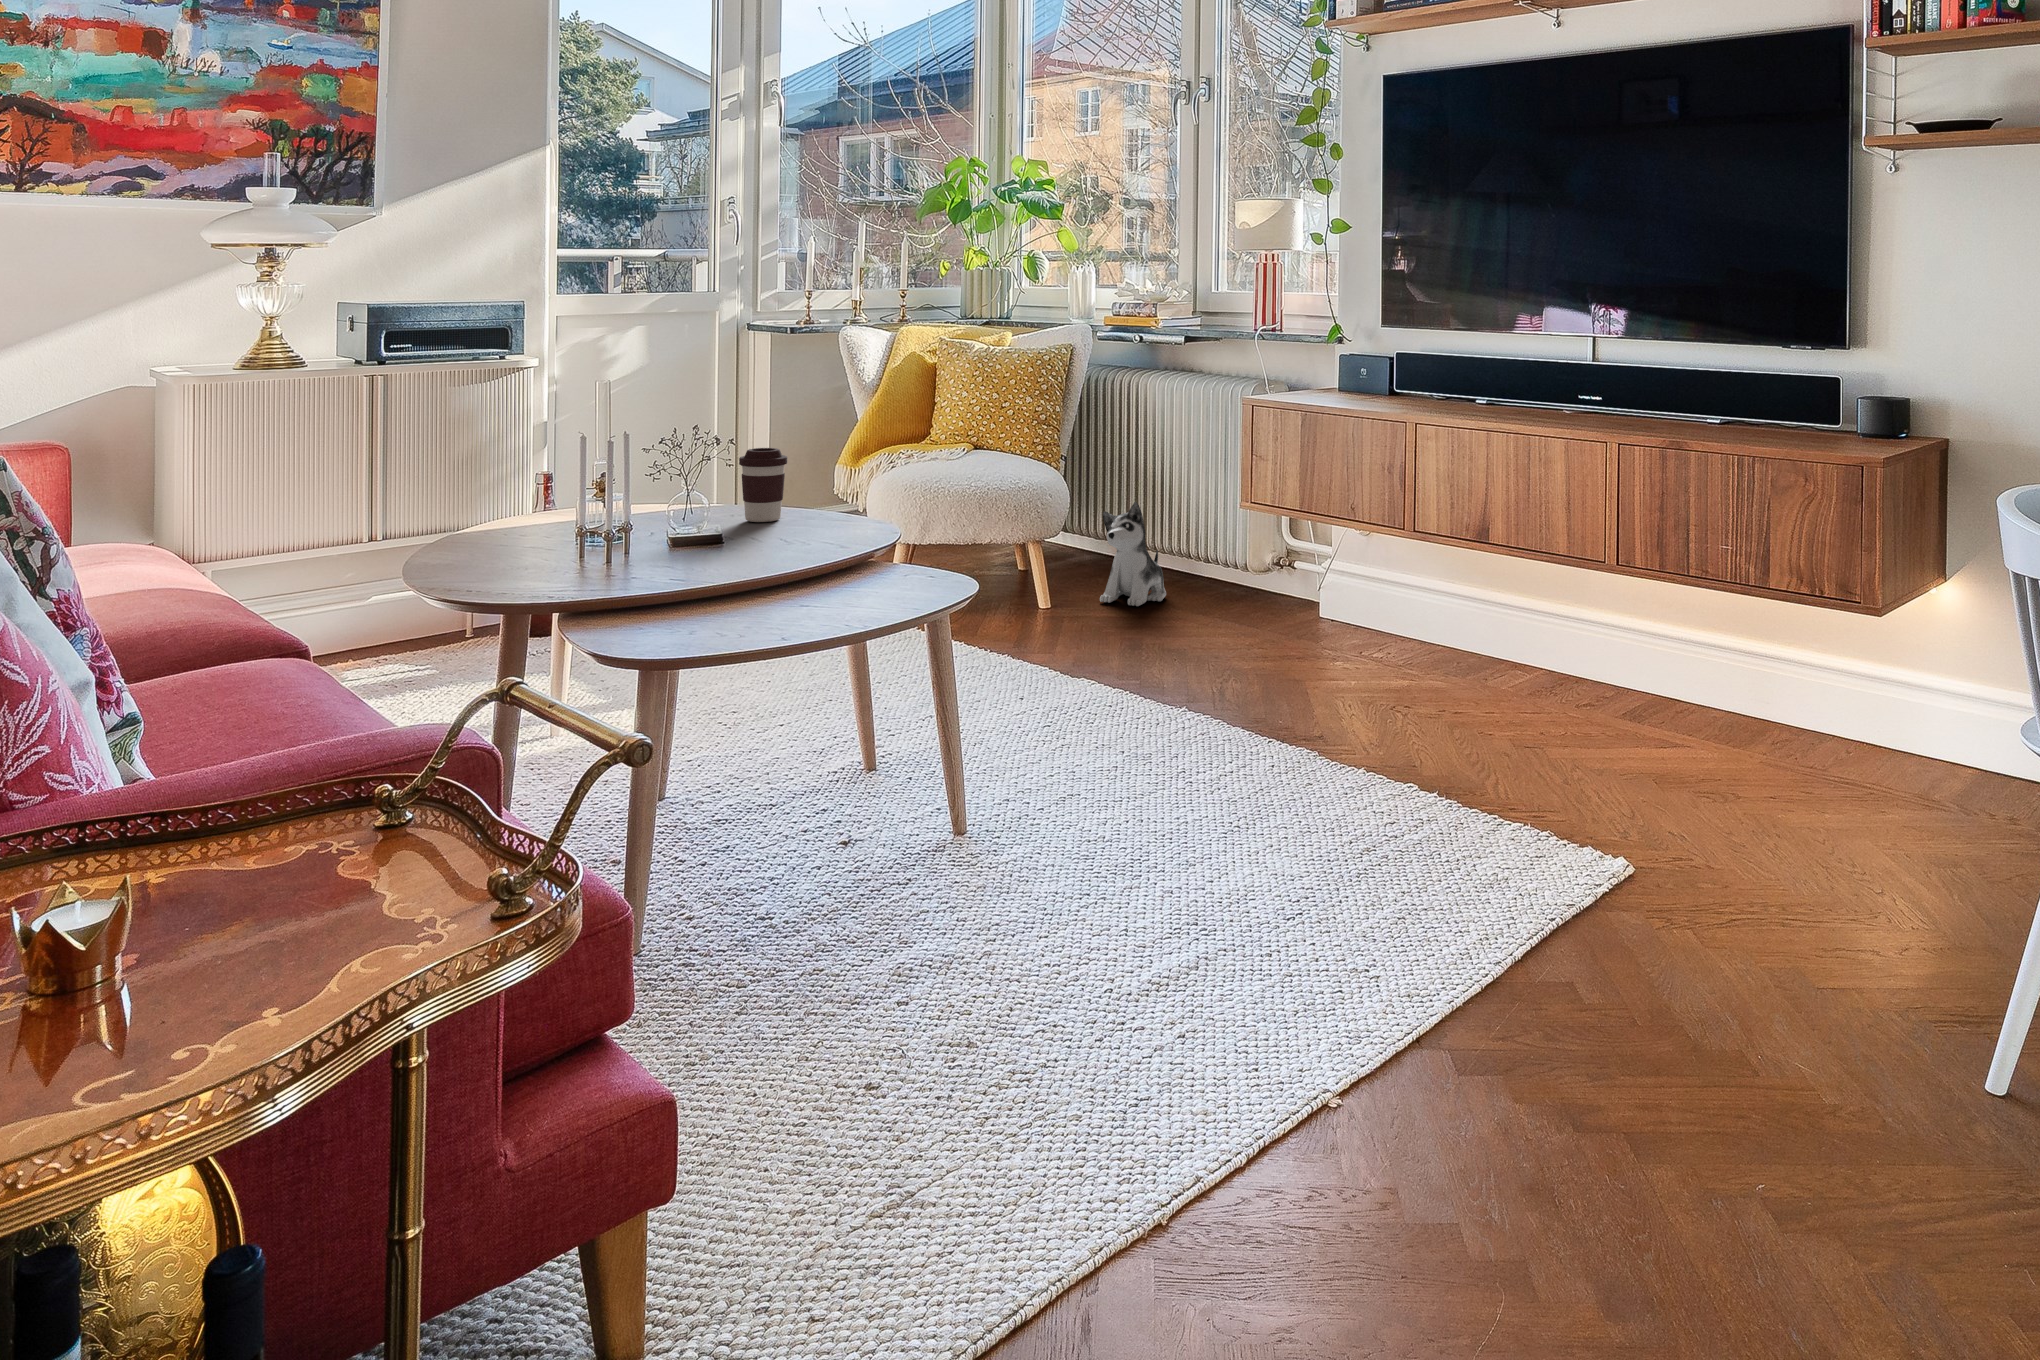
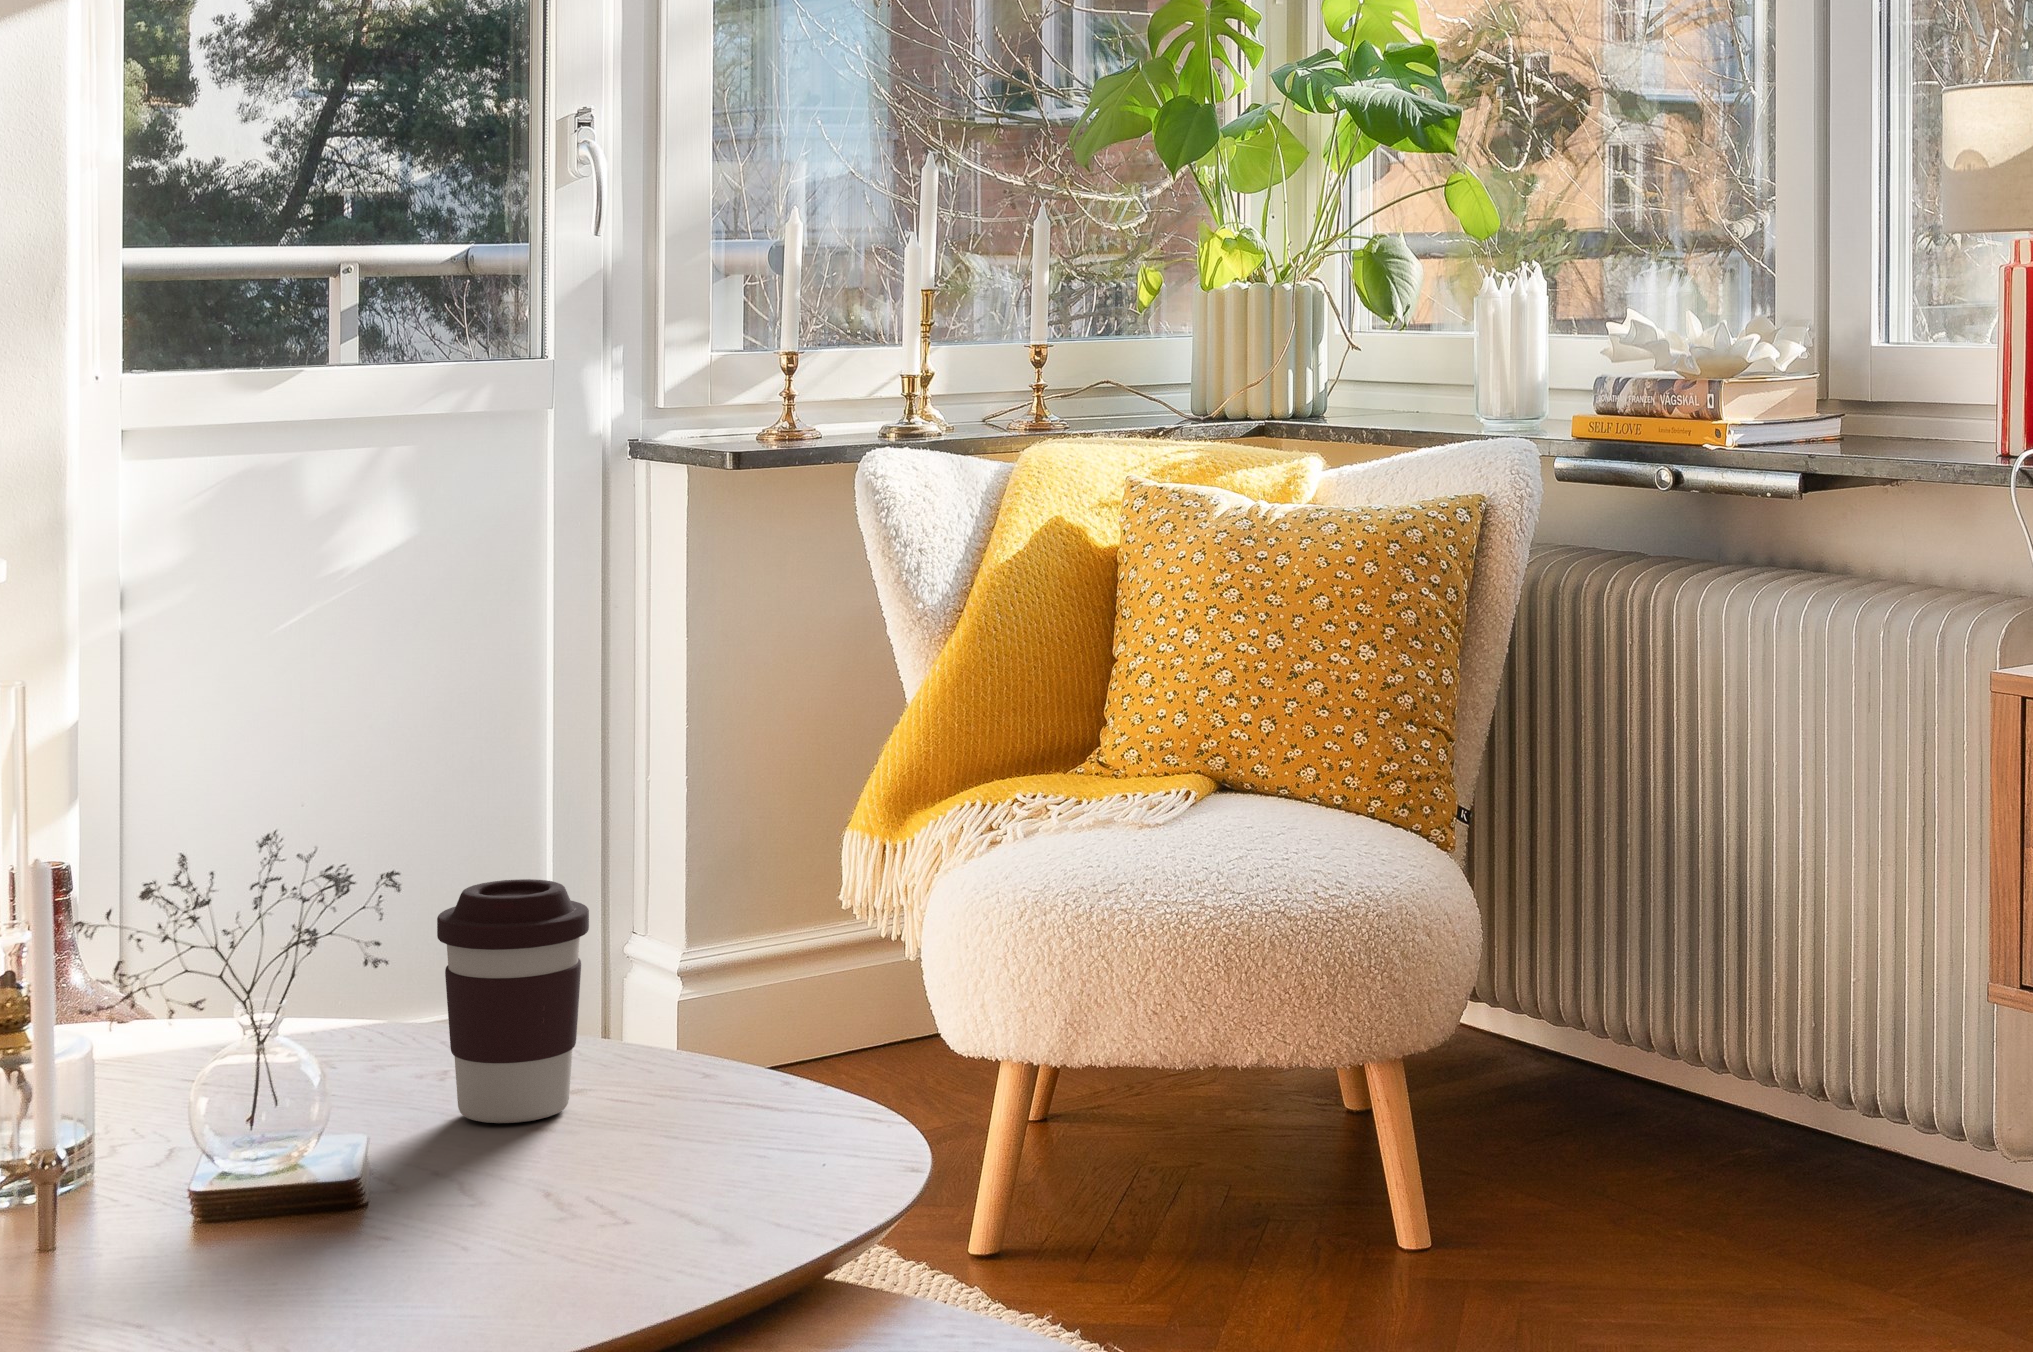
plush toy: present [1100,502,1166,606] -> none [1572,952,1762,1259]

